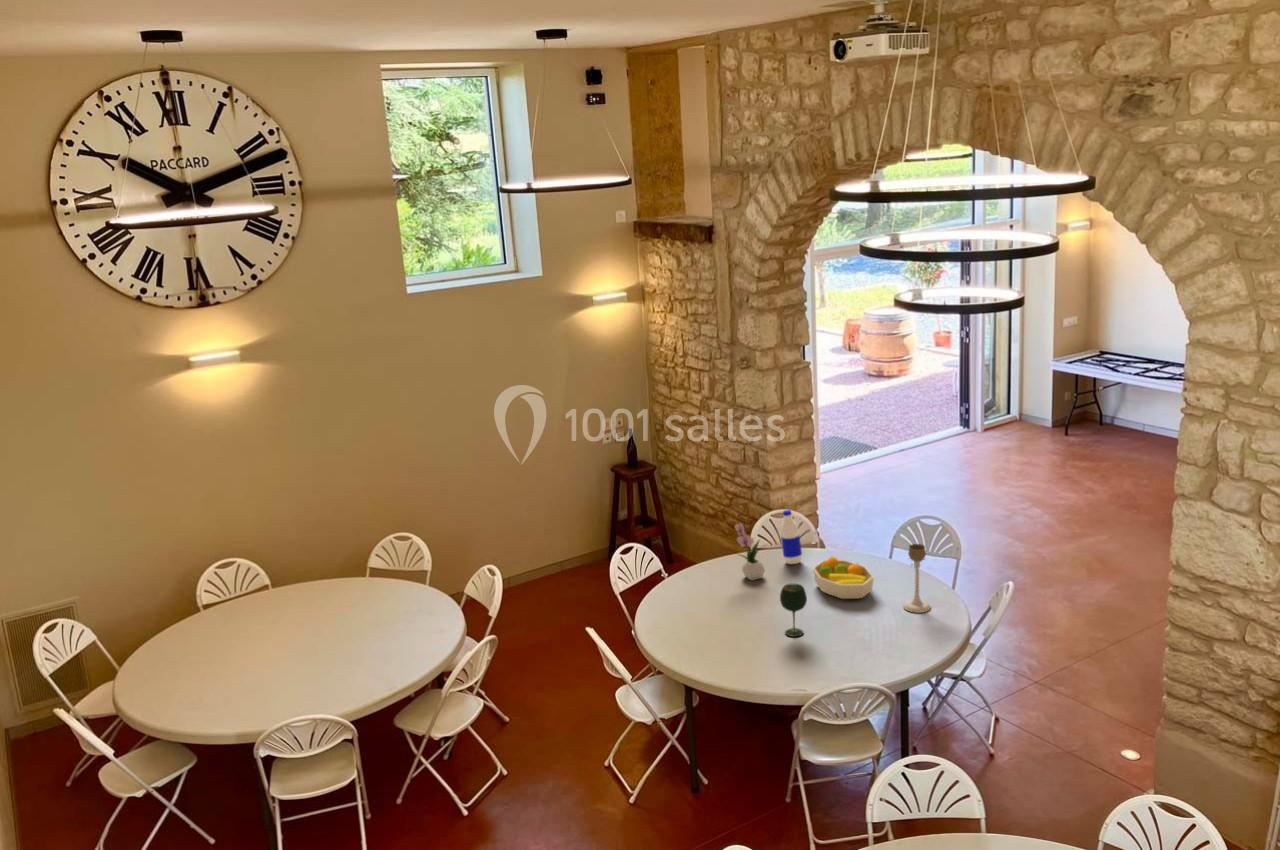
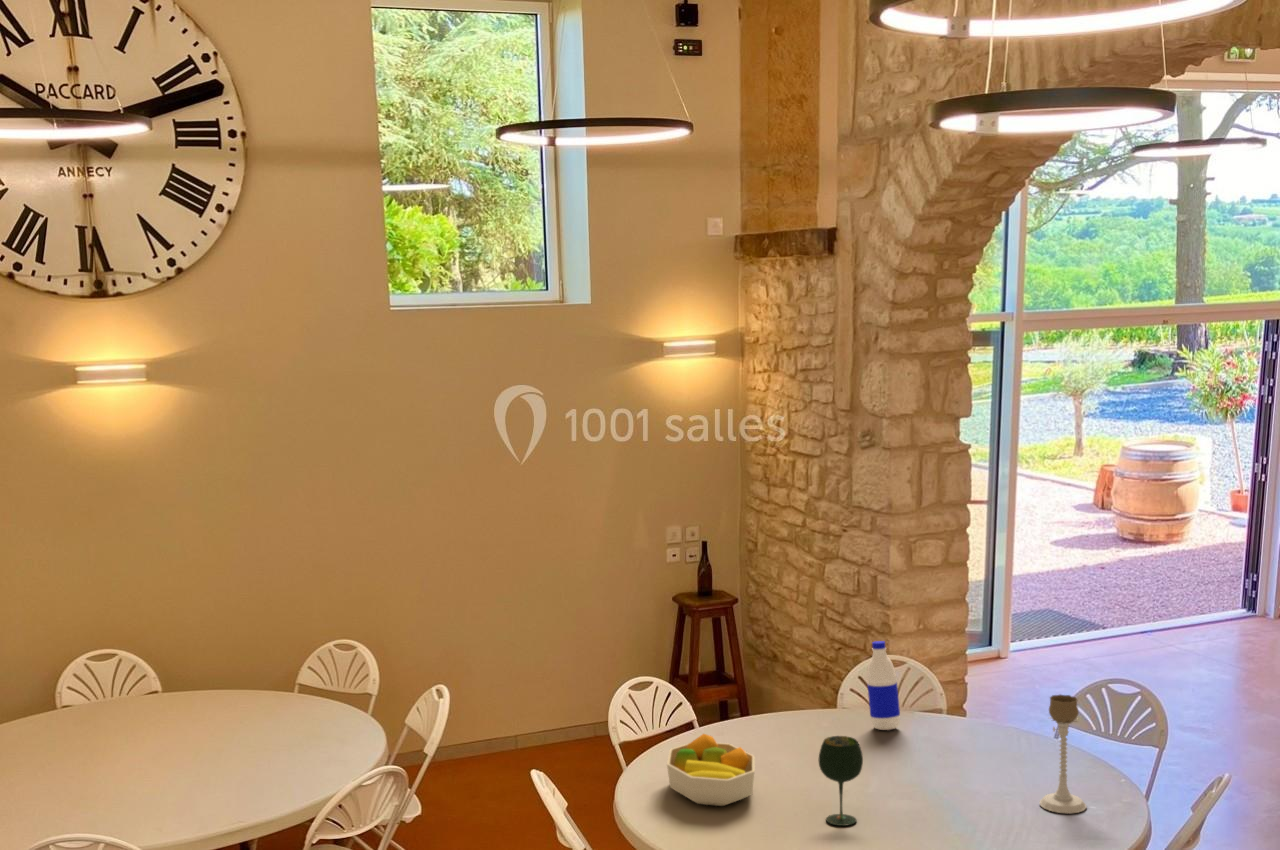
flower arrangement: present [735,512,765,580] -> none [786,631,837,745]
fruit bowl: present [813,556,874,599] -> present [667,734,755,806]

